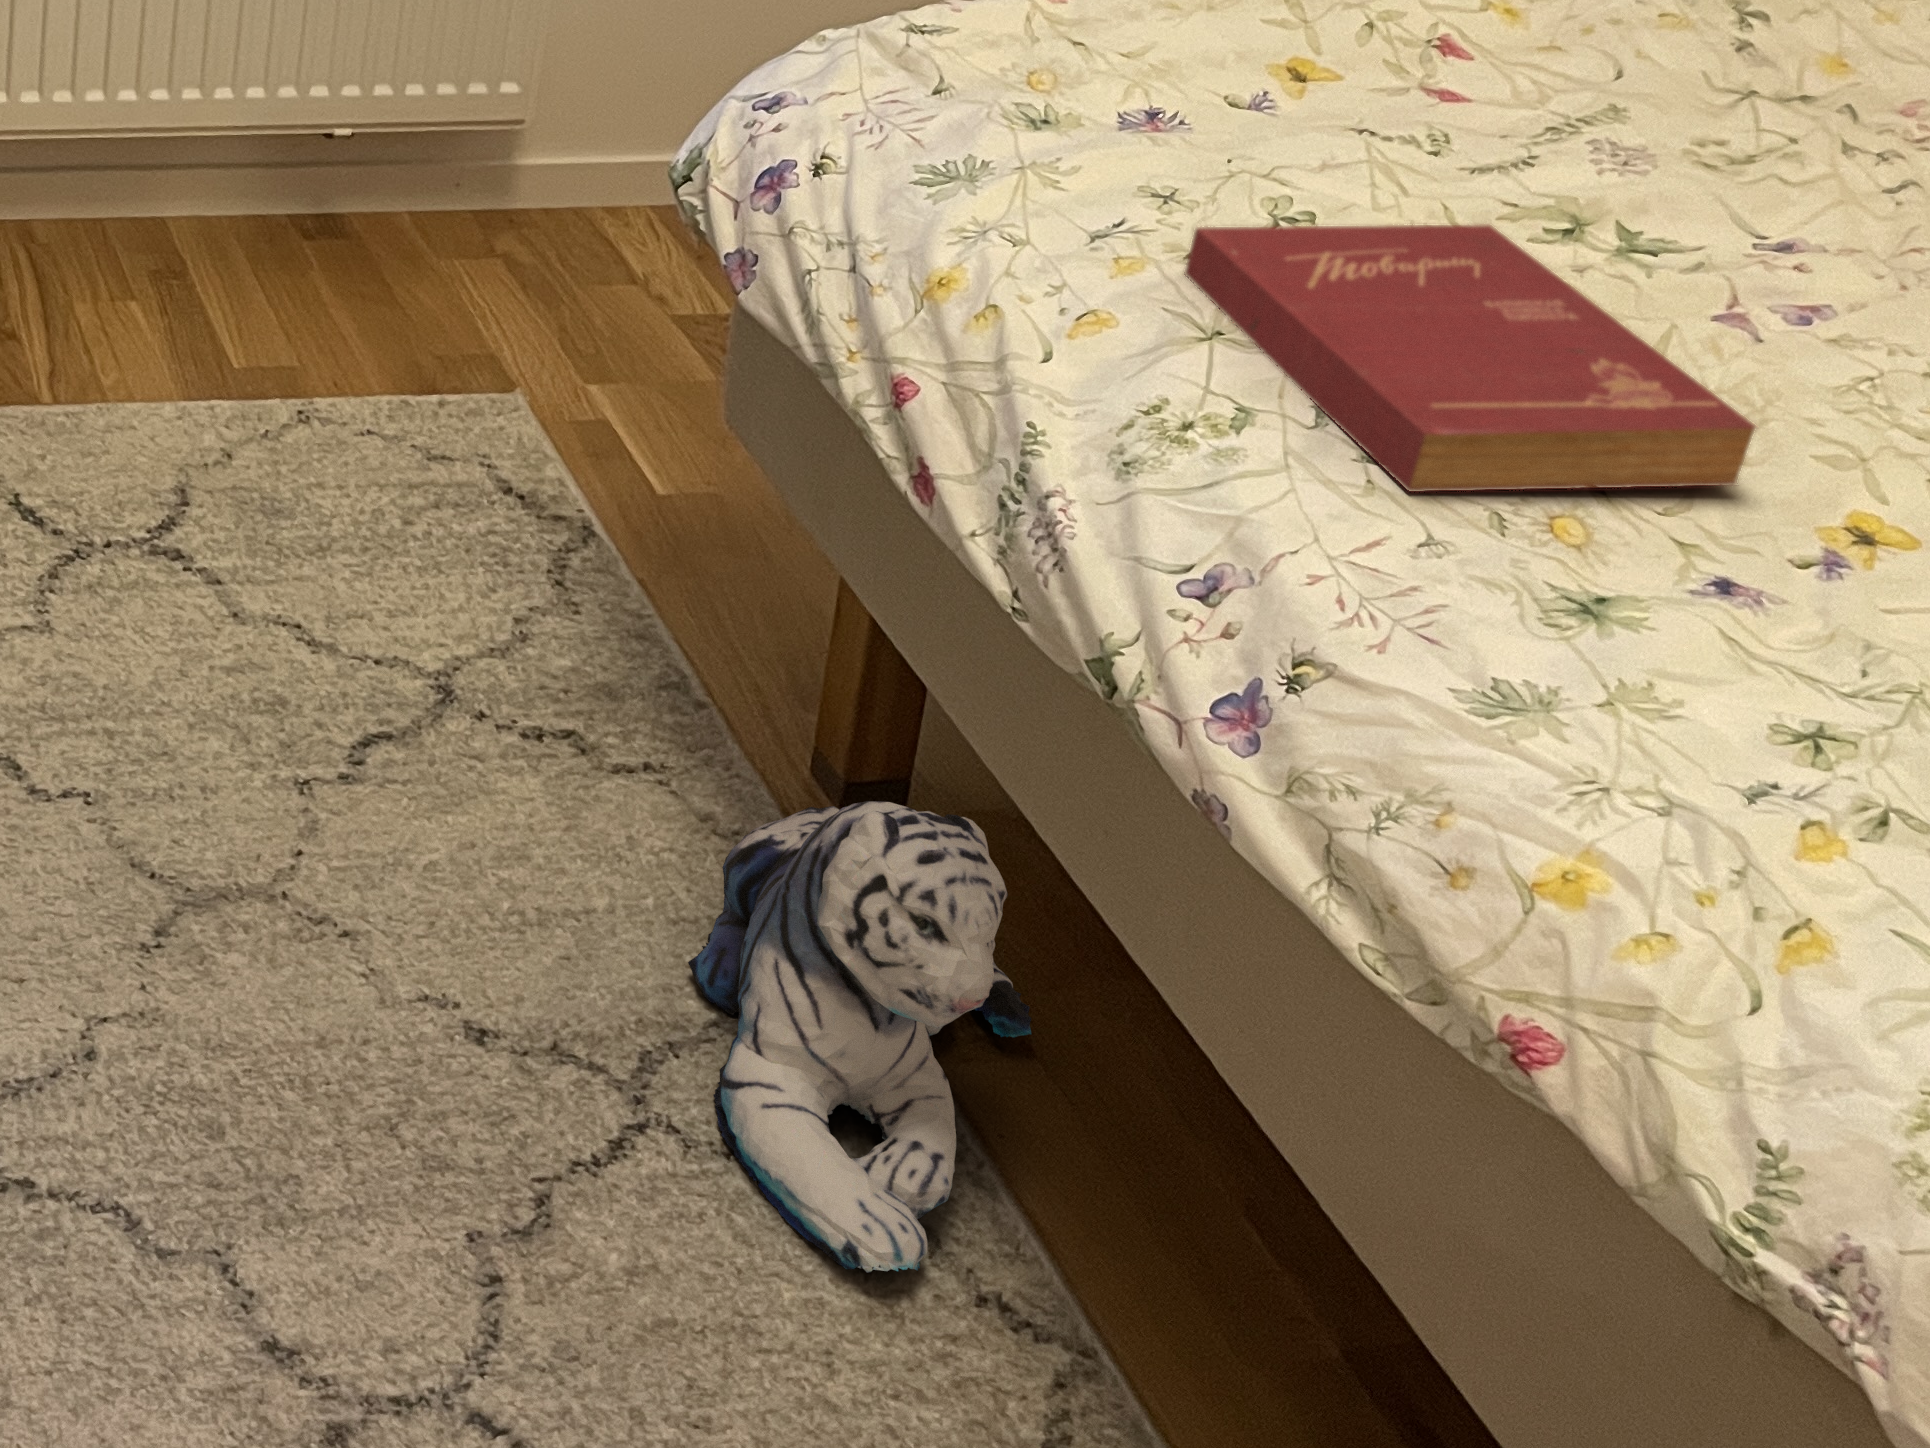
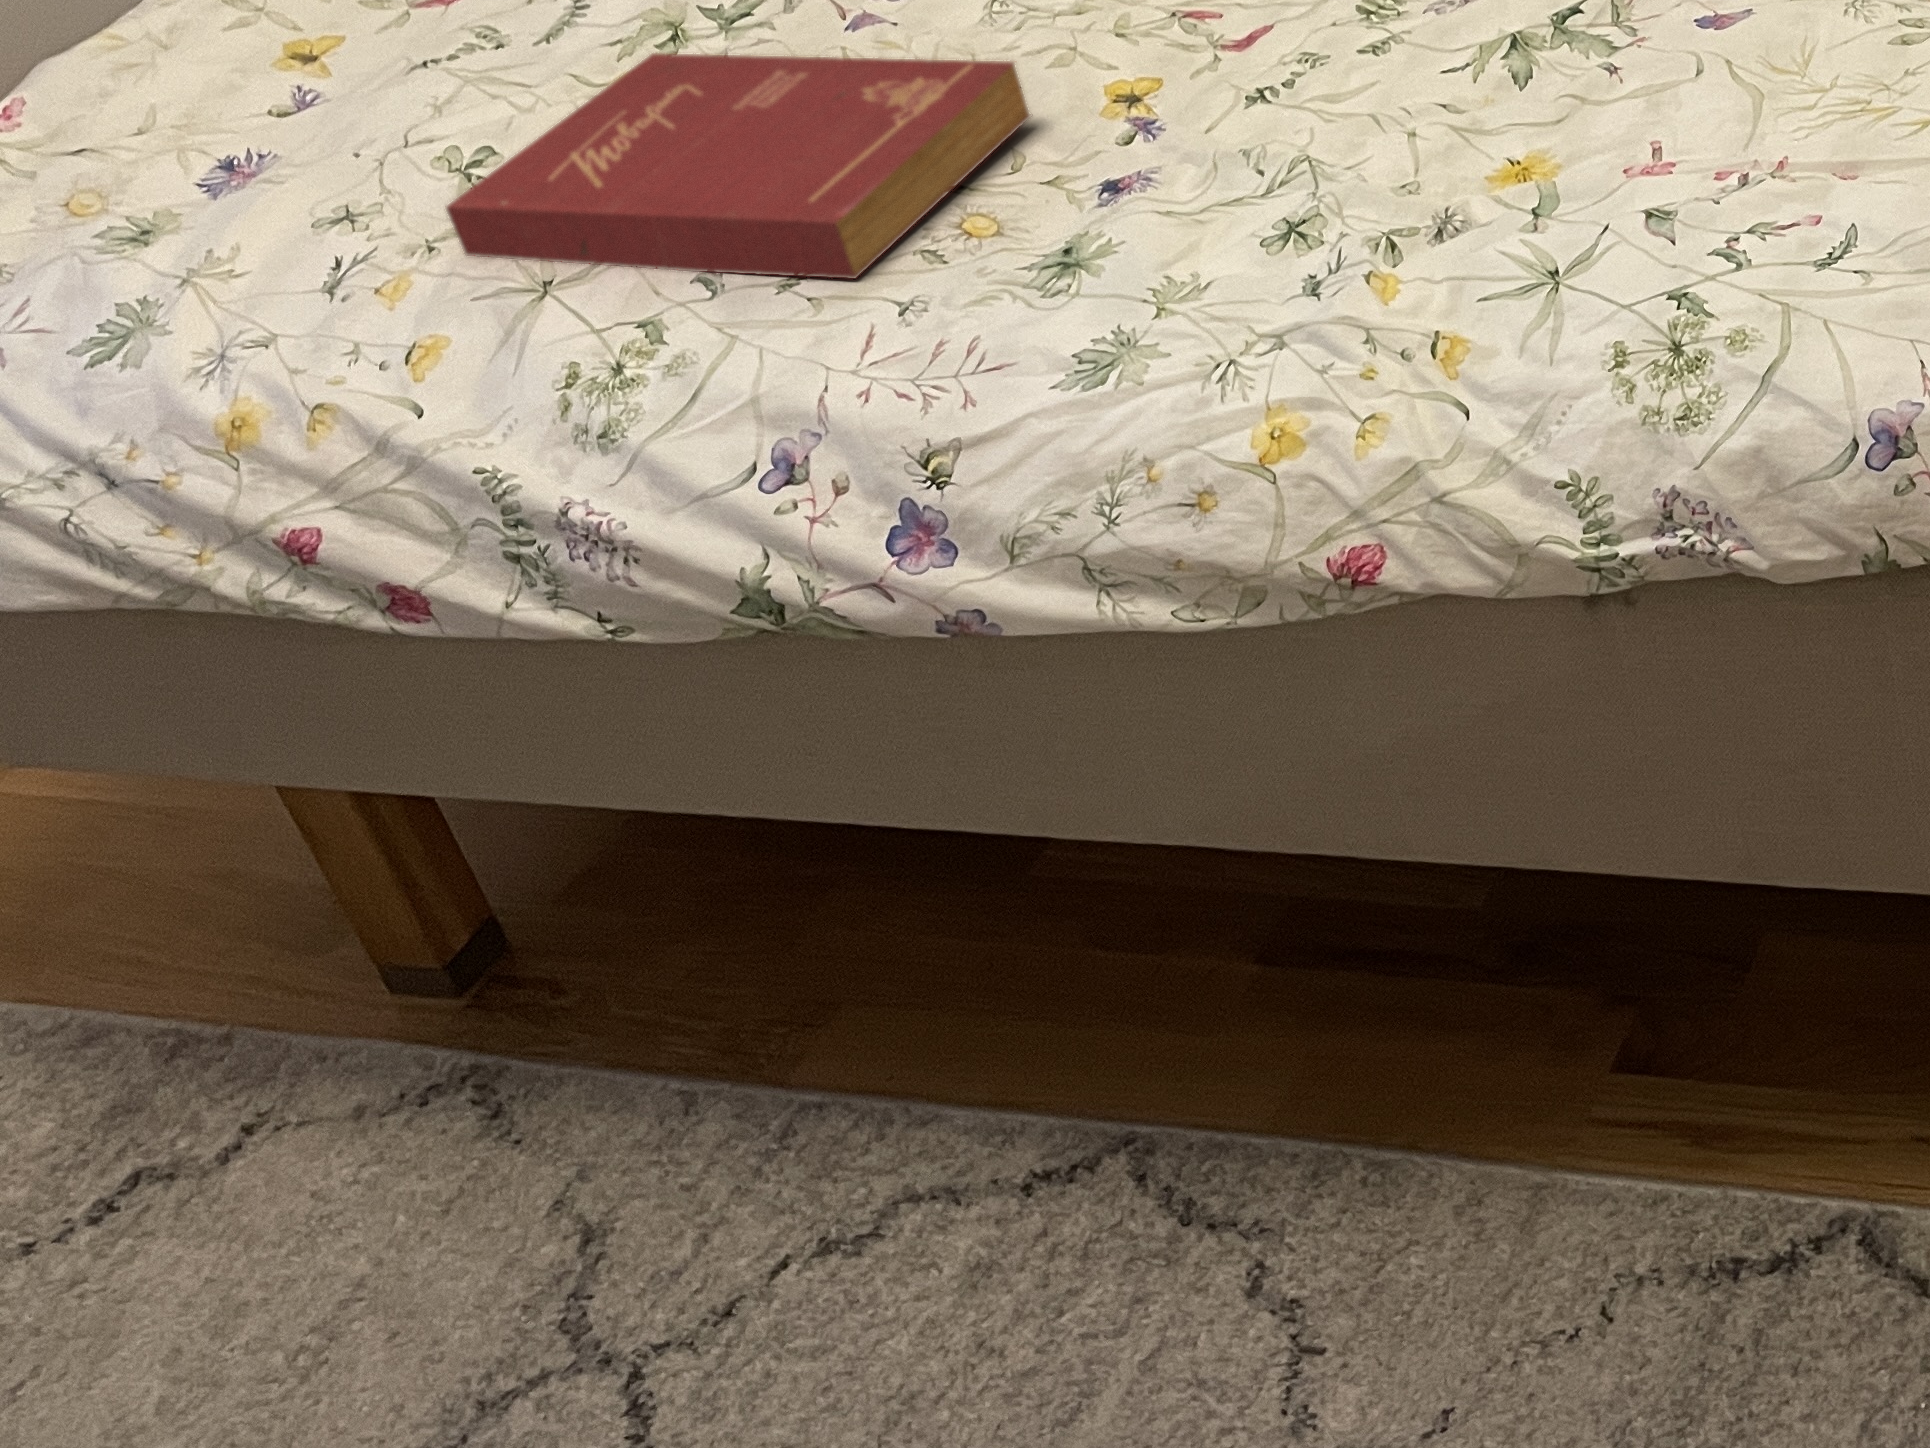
plush toy: present [688,801,1031,1272] -> none [443,856,969,1307]

